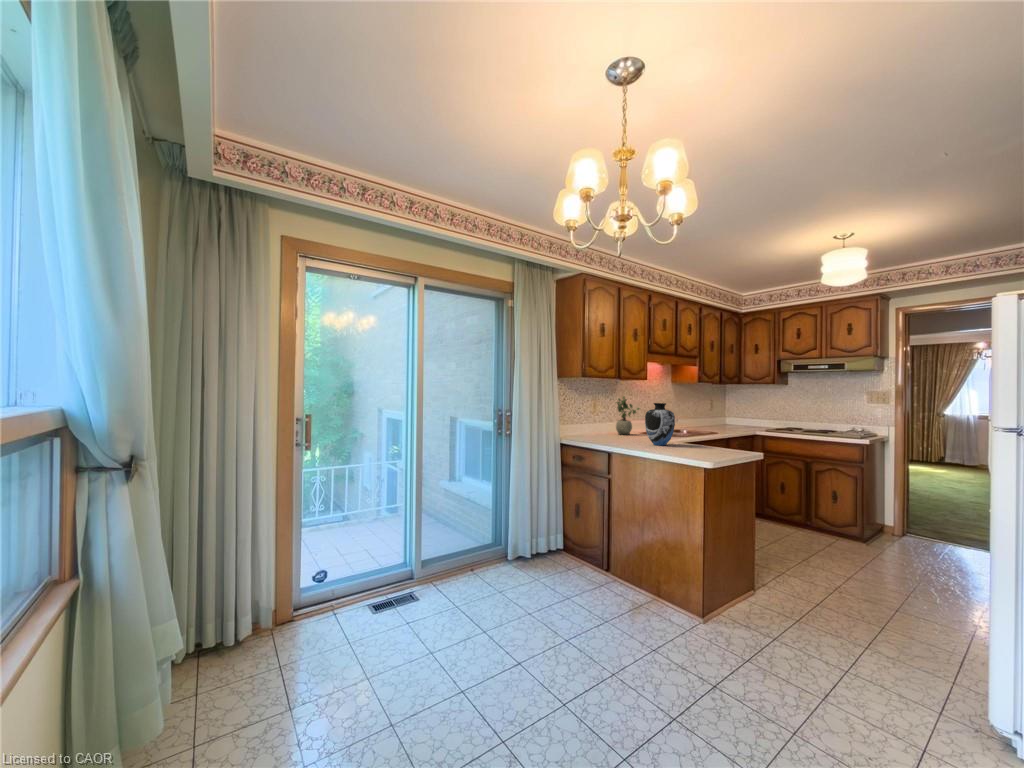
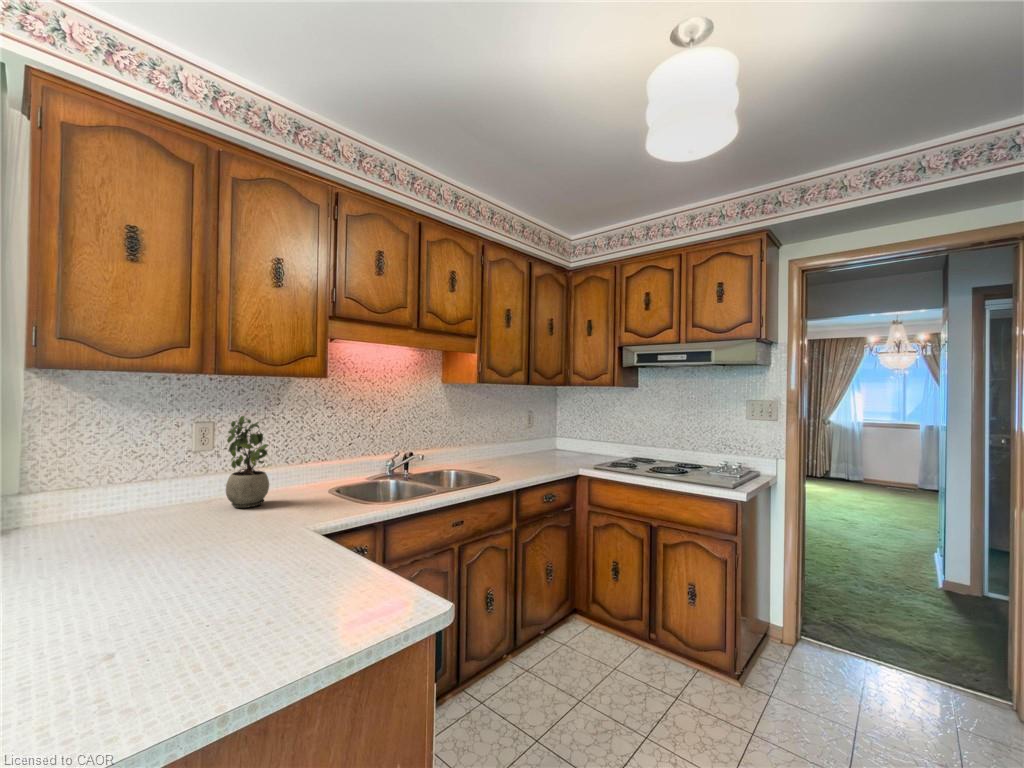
vase: present [645,403,675,446] -> none [69,451,193,601]

